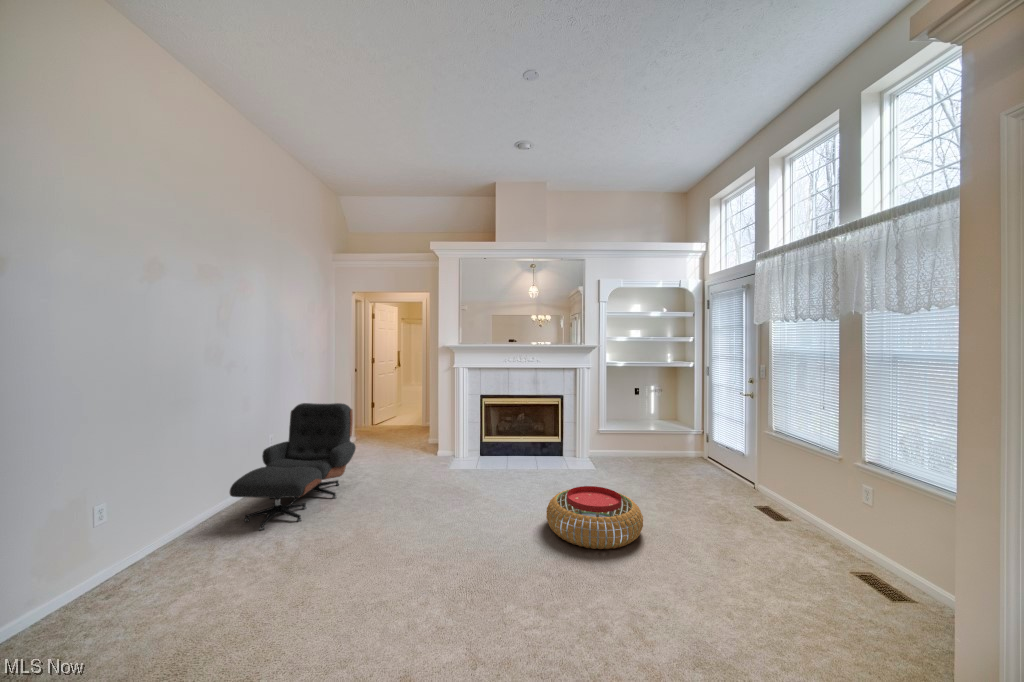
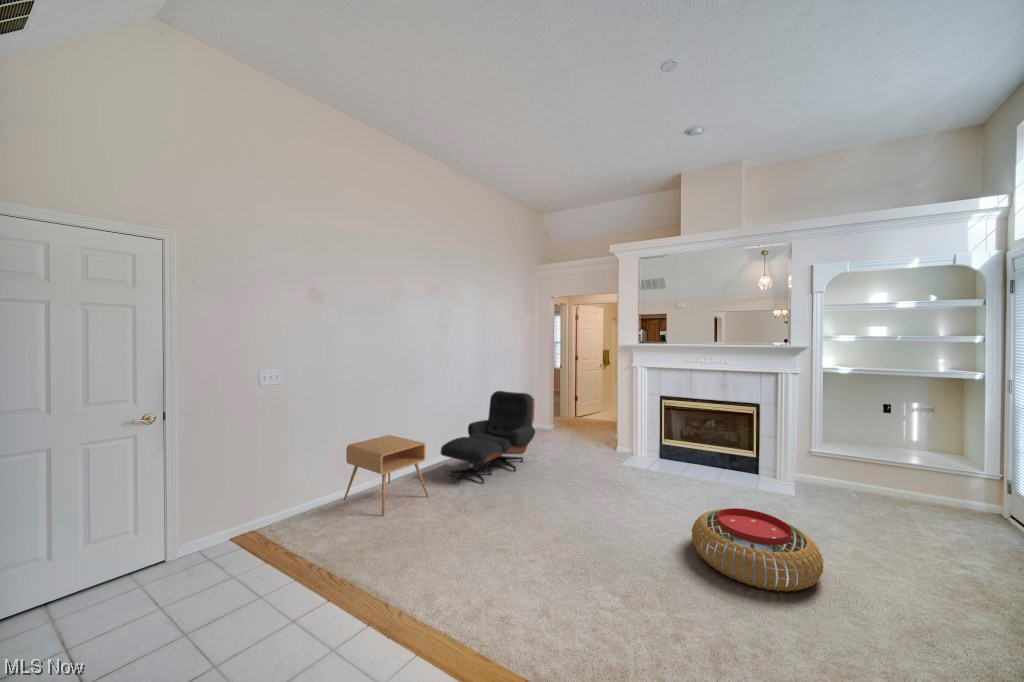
side table: none [60,482,225,604] -> present [344,435,428,516]

